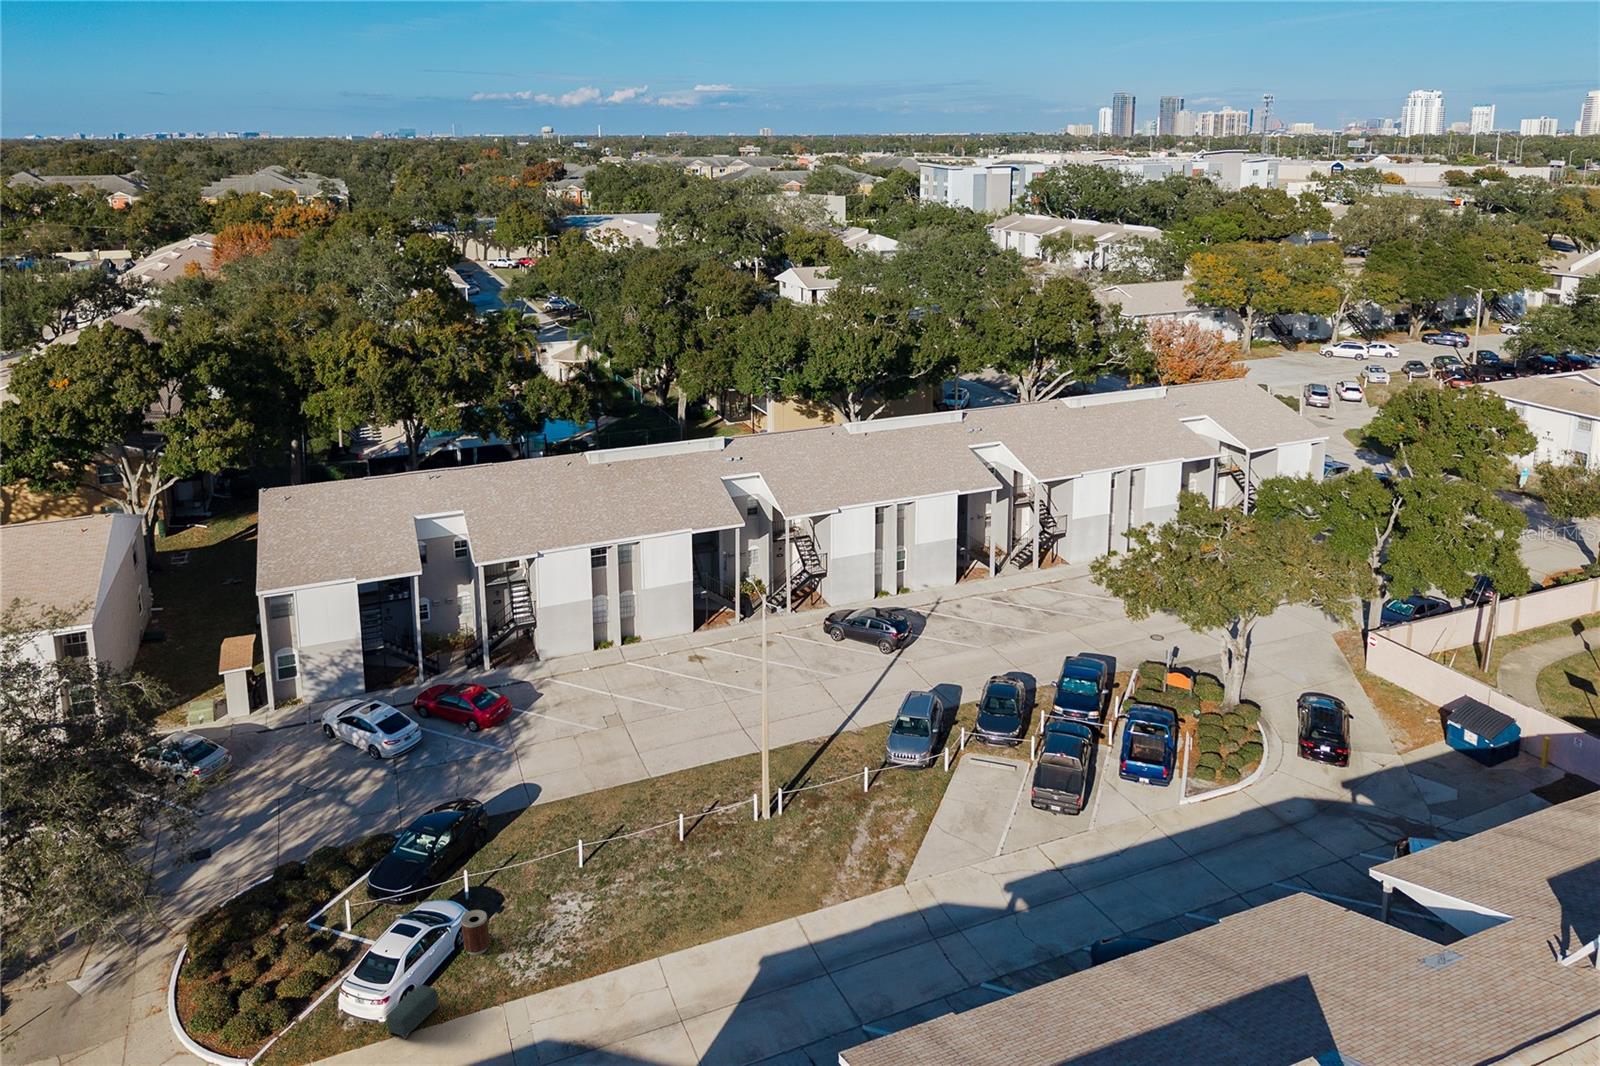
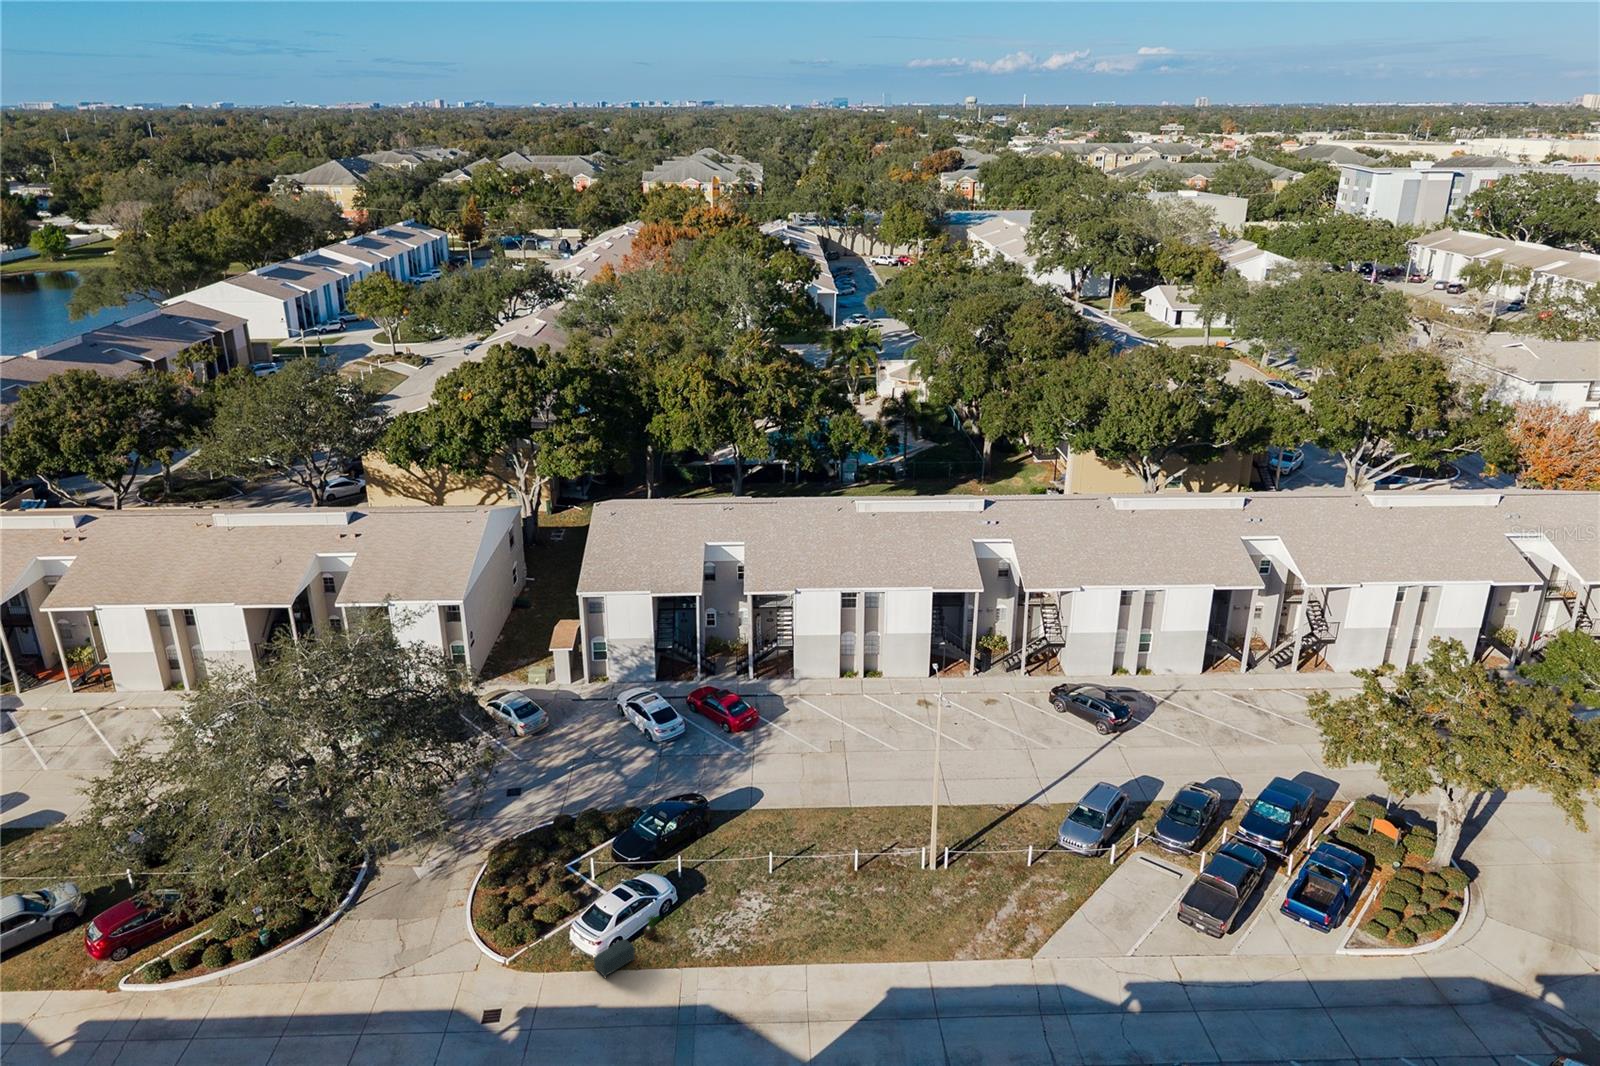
trash can: present [461,910,490,955] -> none [666,890,686,926]
potted tree: none [441,944,462,978] -> present [644,916,658,938]

